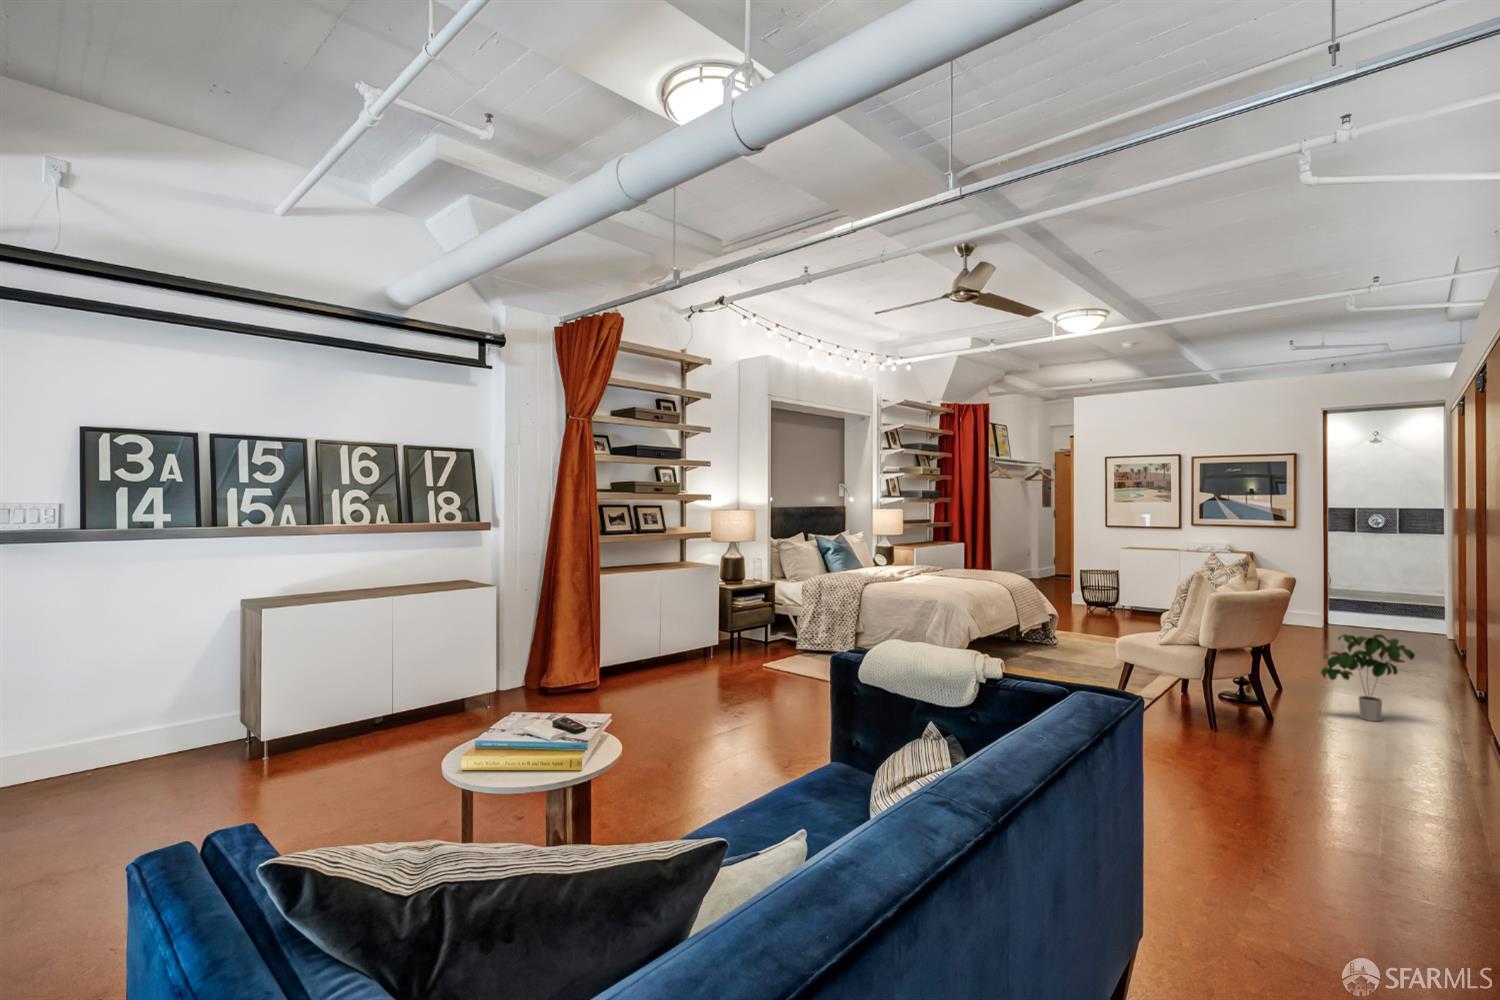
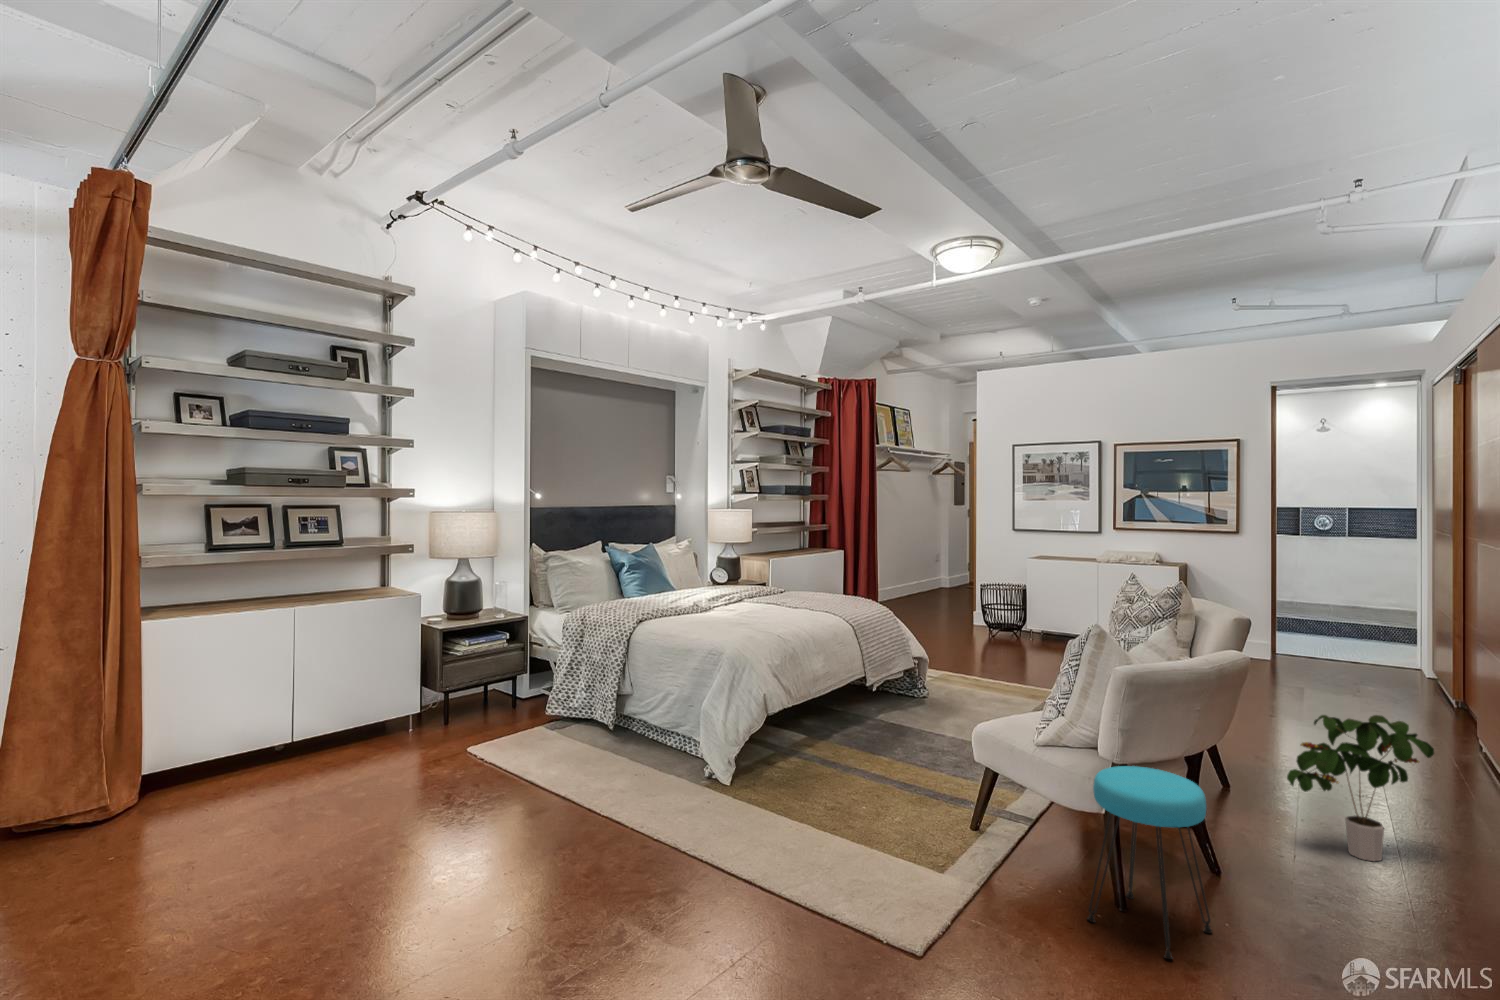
stool: none [1199,655,1273,750] -> present [1088,766,1212,959]

